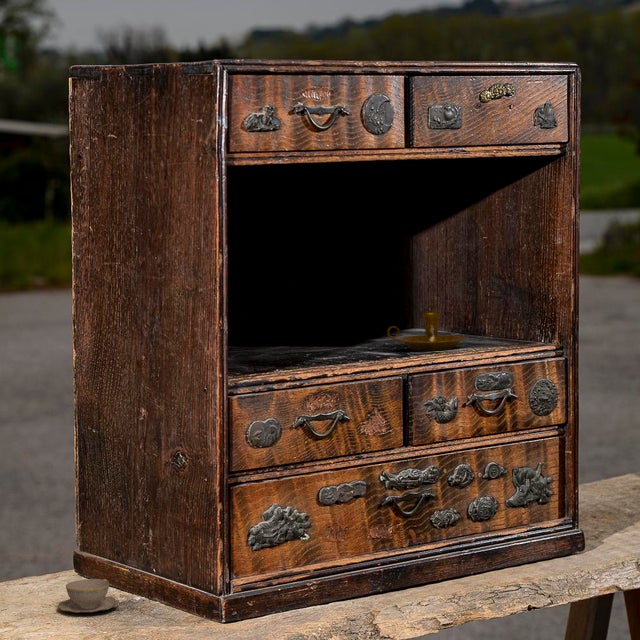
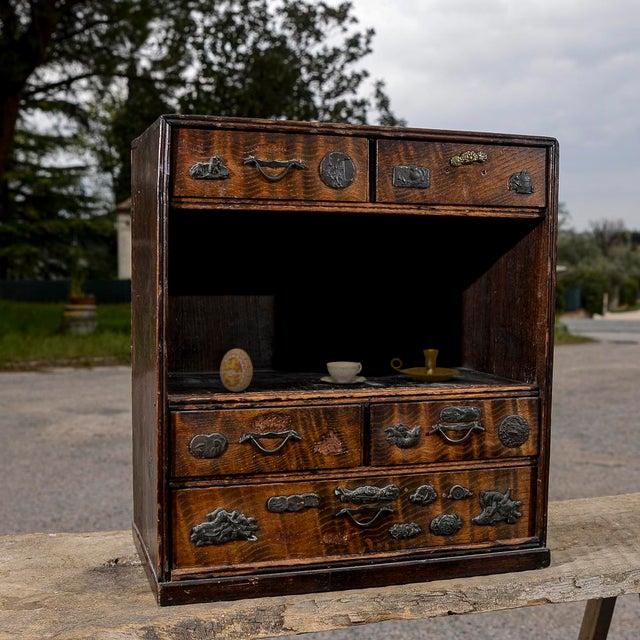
decorative egg: none [249,322,287,372] -> present [220,349,253,392]
teacup: present [58,579,119,613] -> present [321,362,367,384]

